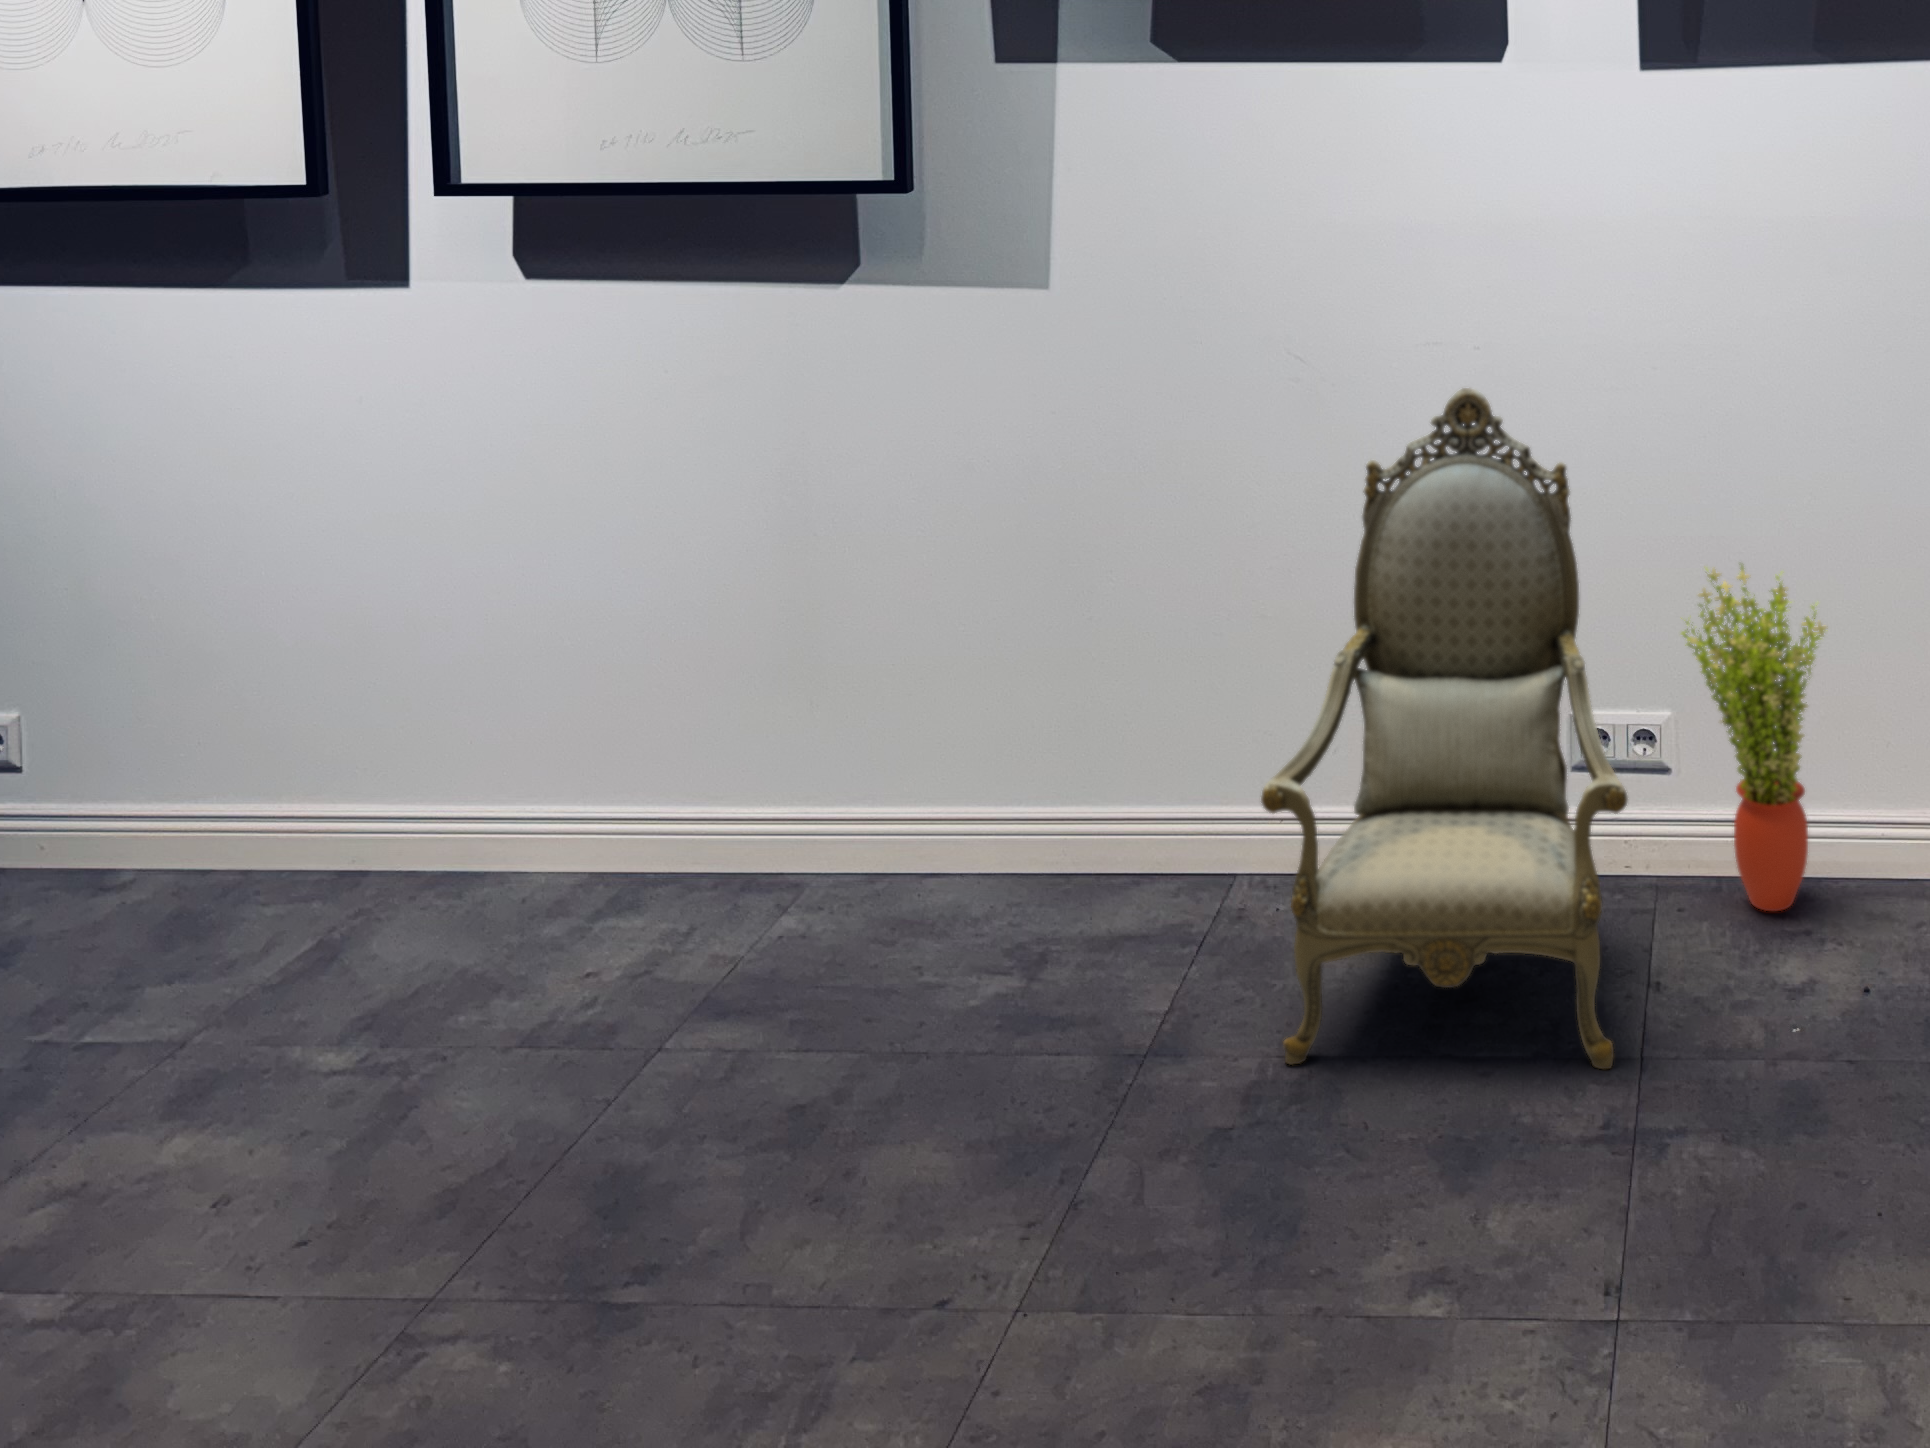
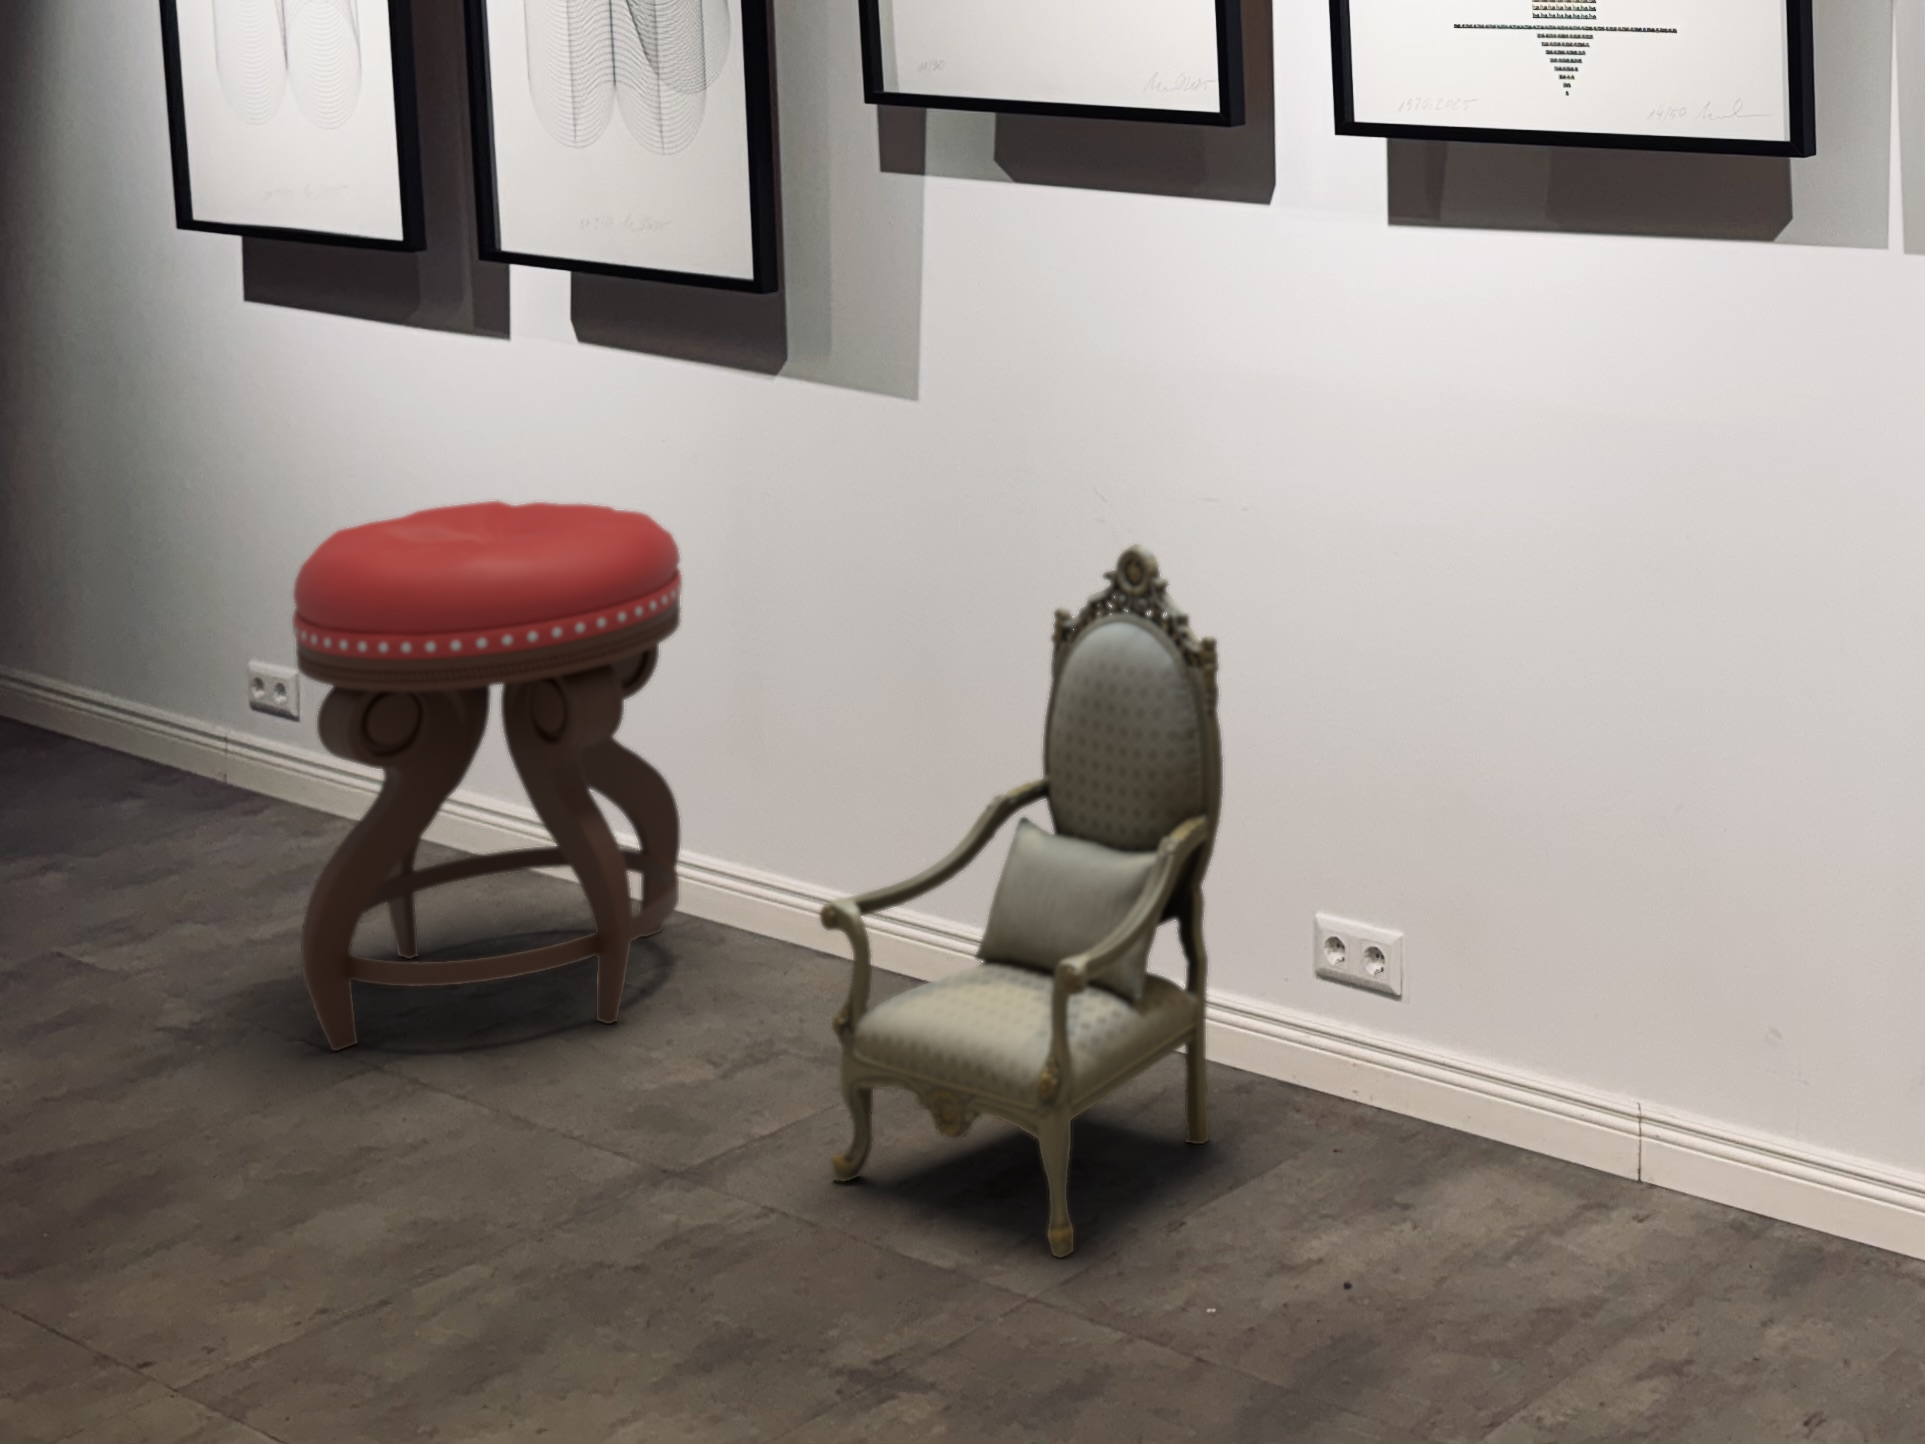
stool: none [383,443,831,1096] -> present [292,501,682,1050]
potted plant: present [1681,565,1826,911] -> none [1324,774,1480,1170]

